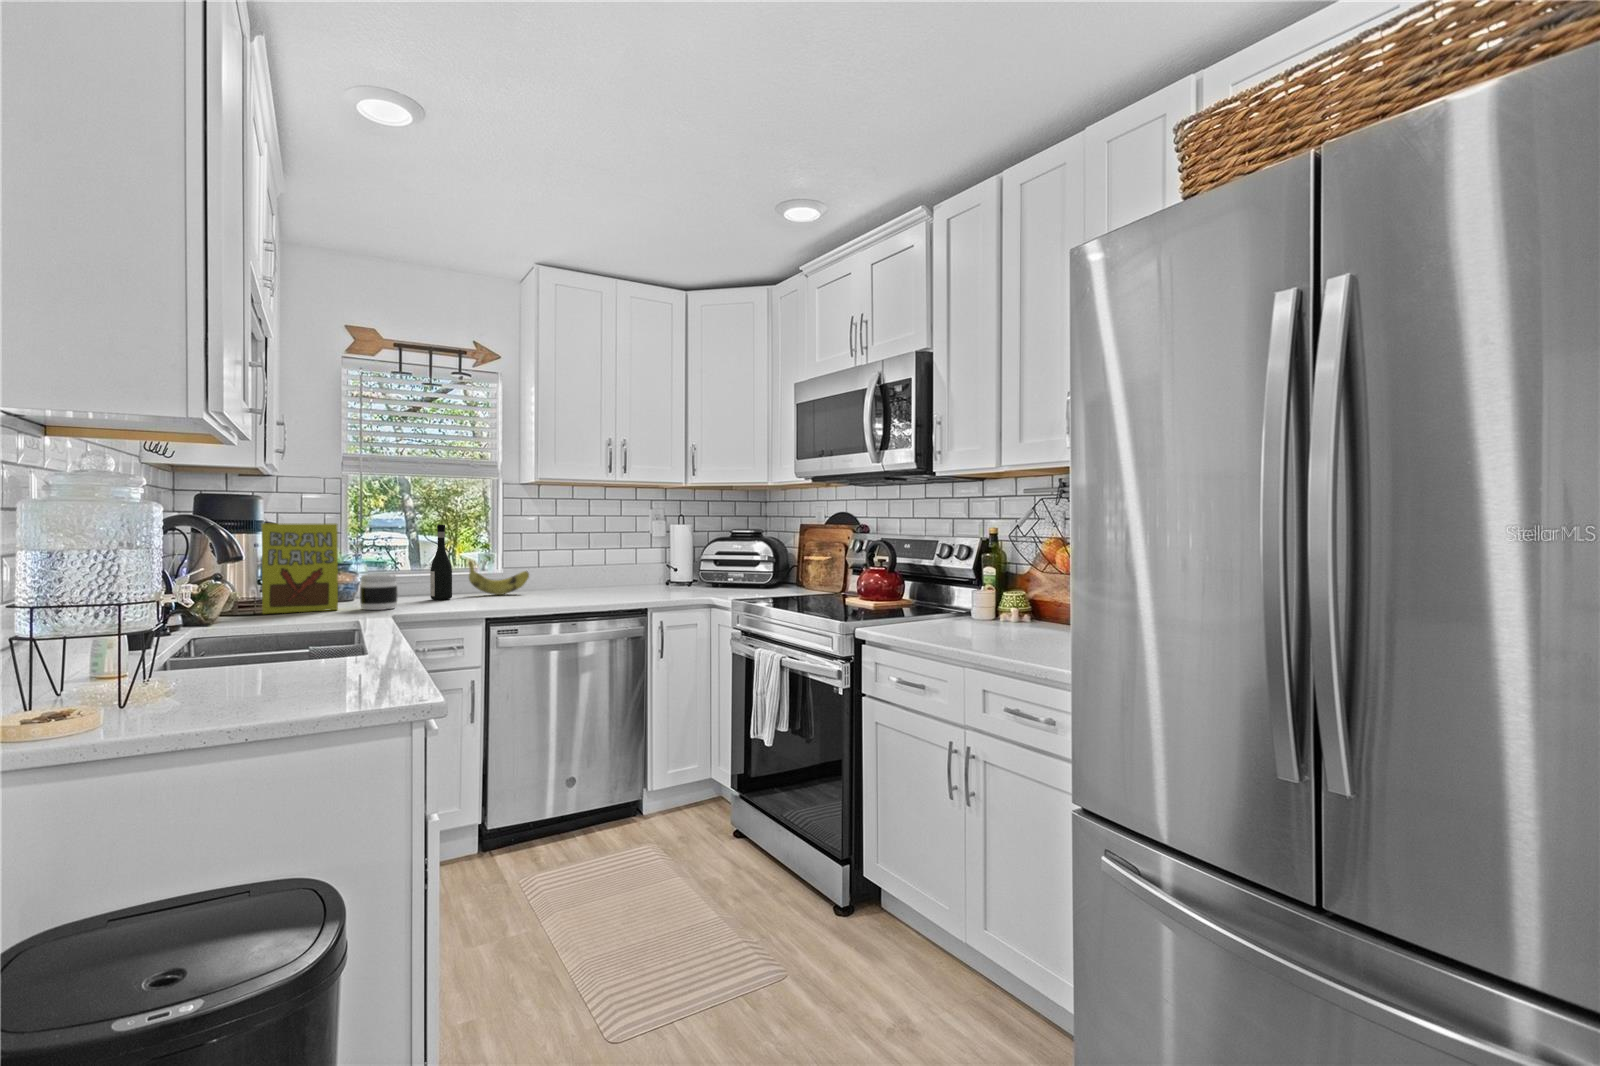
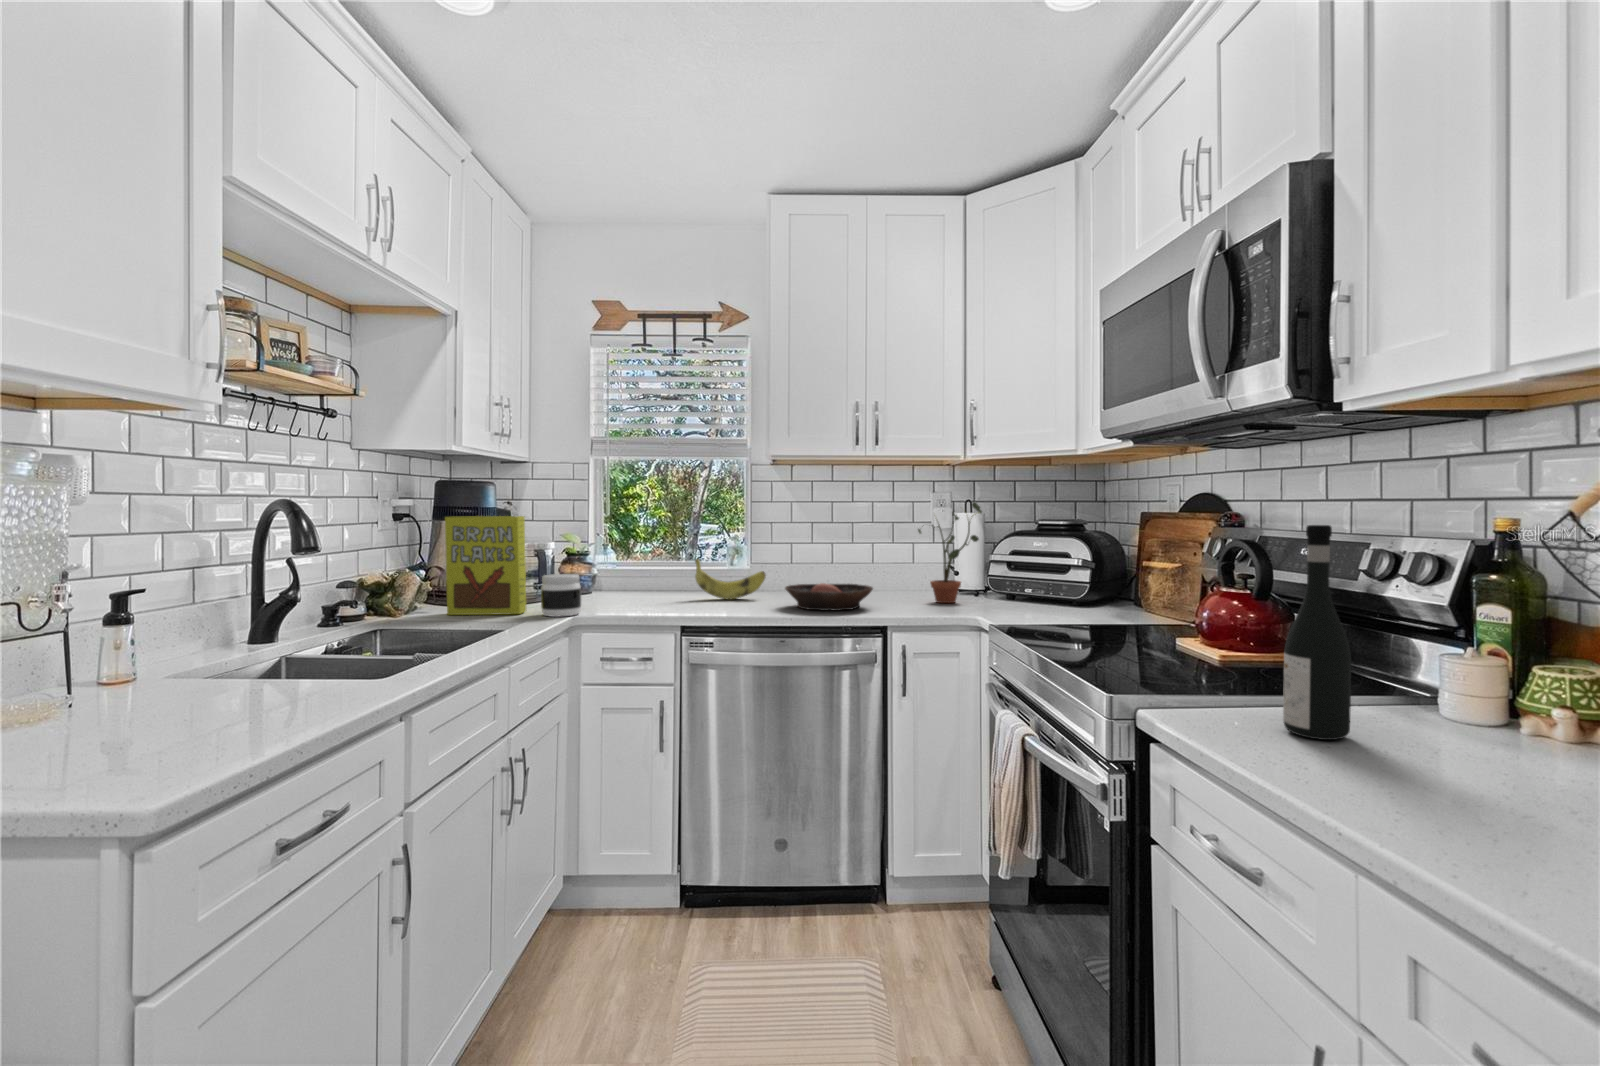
potted plant: none [653,516,698,591] -> present [918,502,982,603]
wine bottle: present [430,525,452,600] -> present [1283,525,1351,740]
bowl: none [559,578,629,598] -> present [785,583,873,611]

